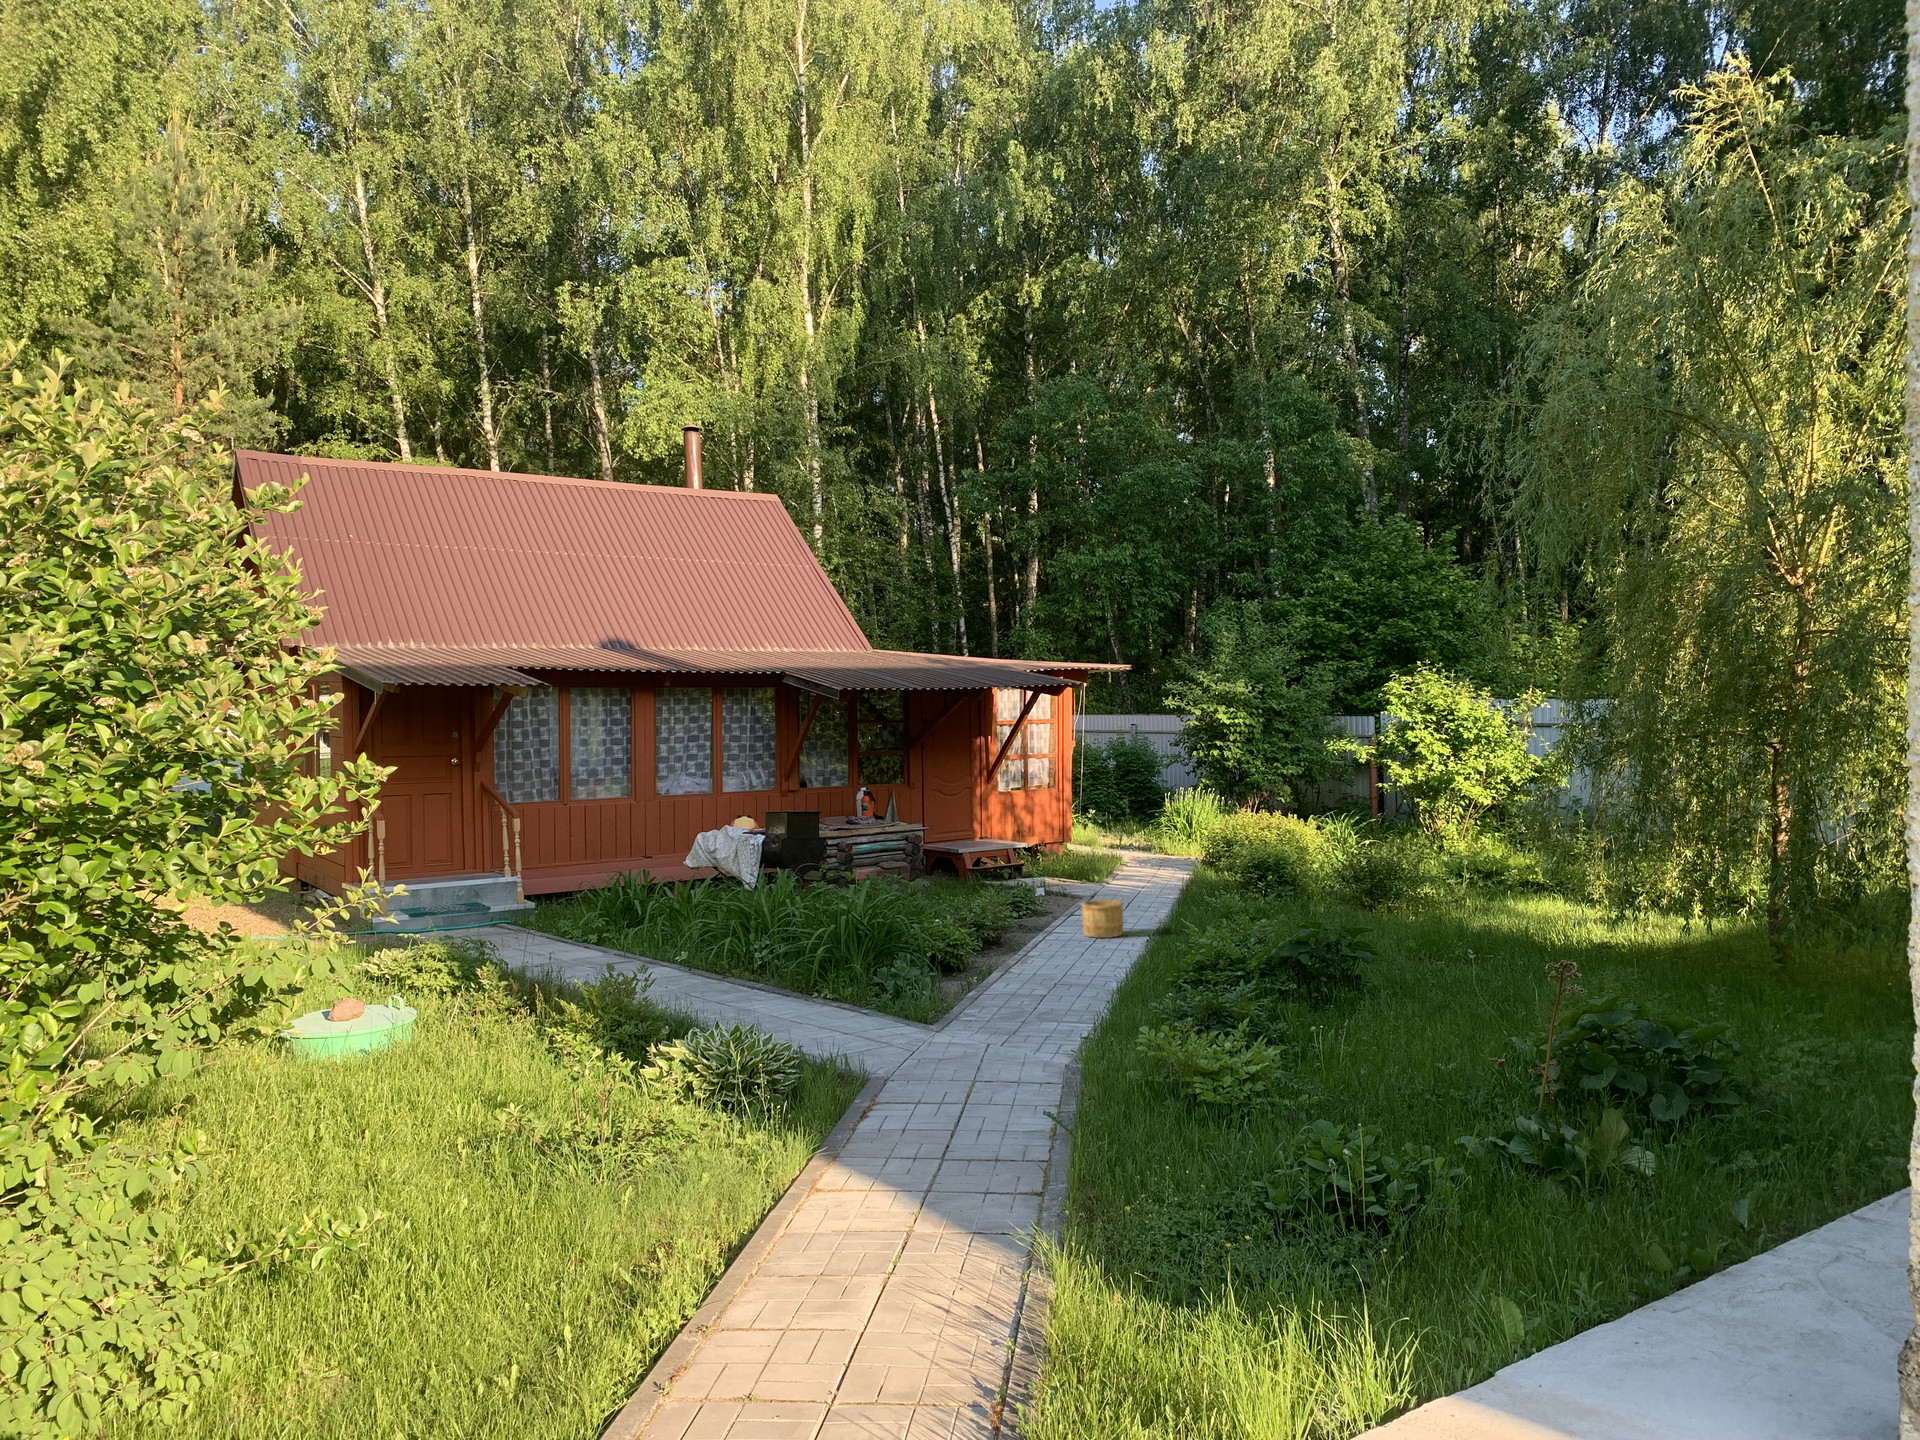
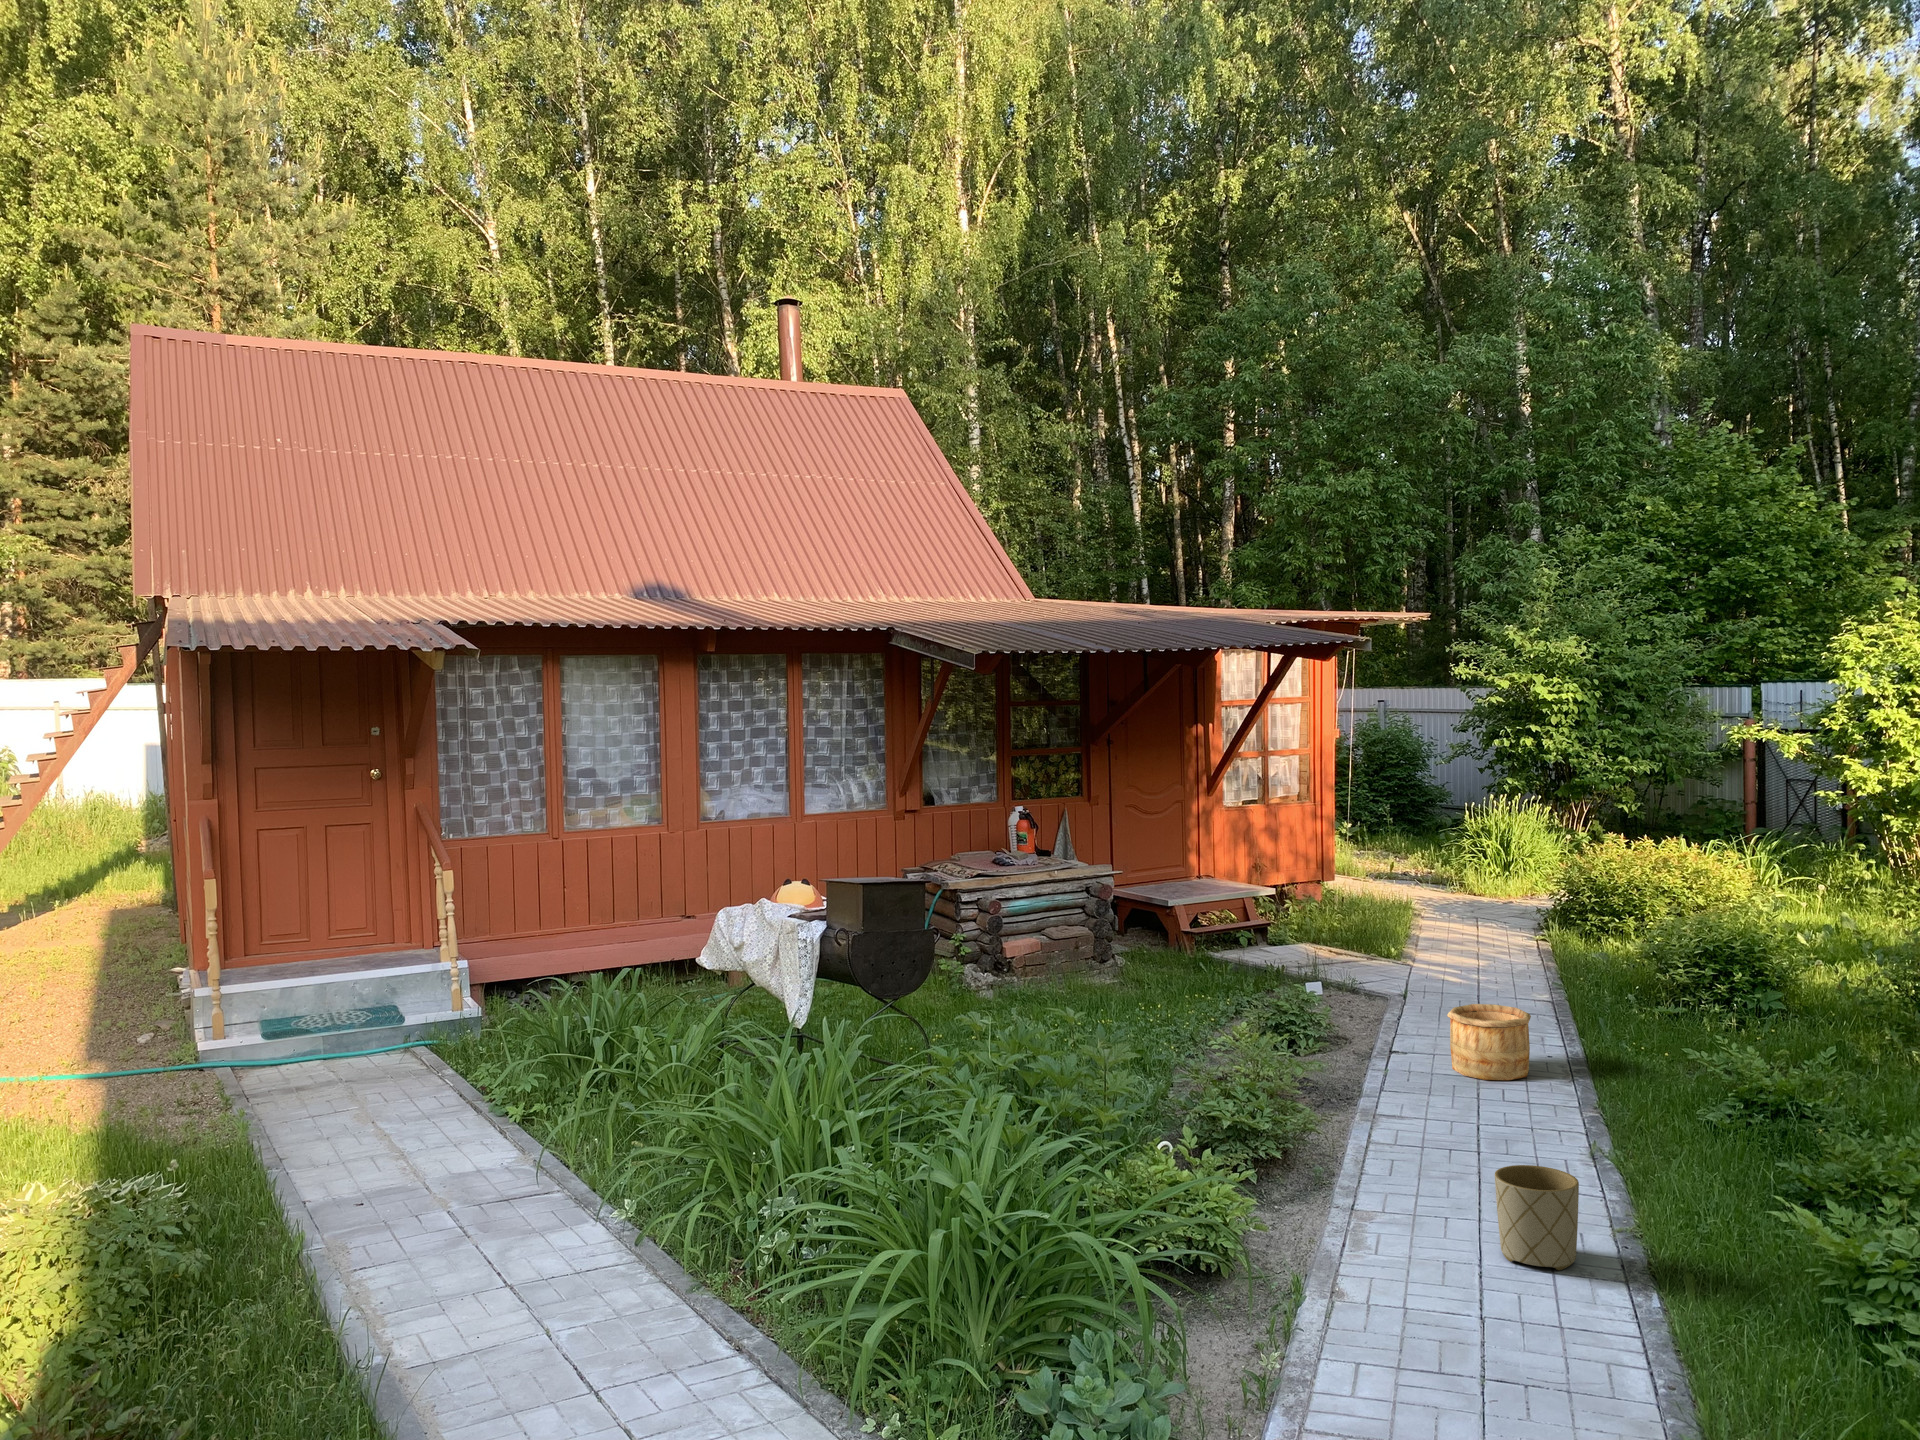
planter: none [1055,949,1090,990] -> present [1495,1165,1579,1270]

